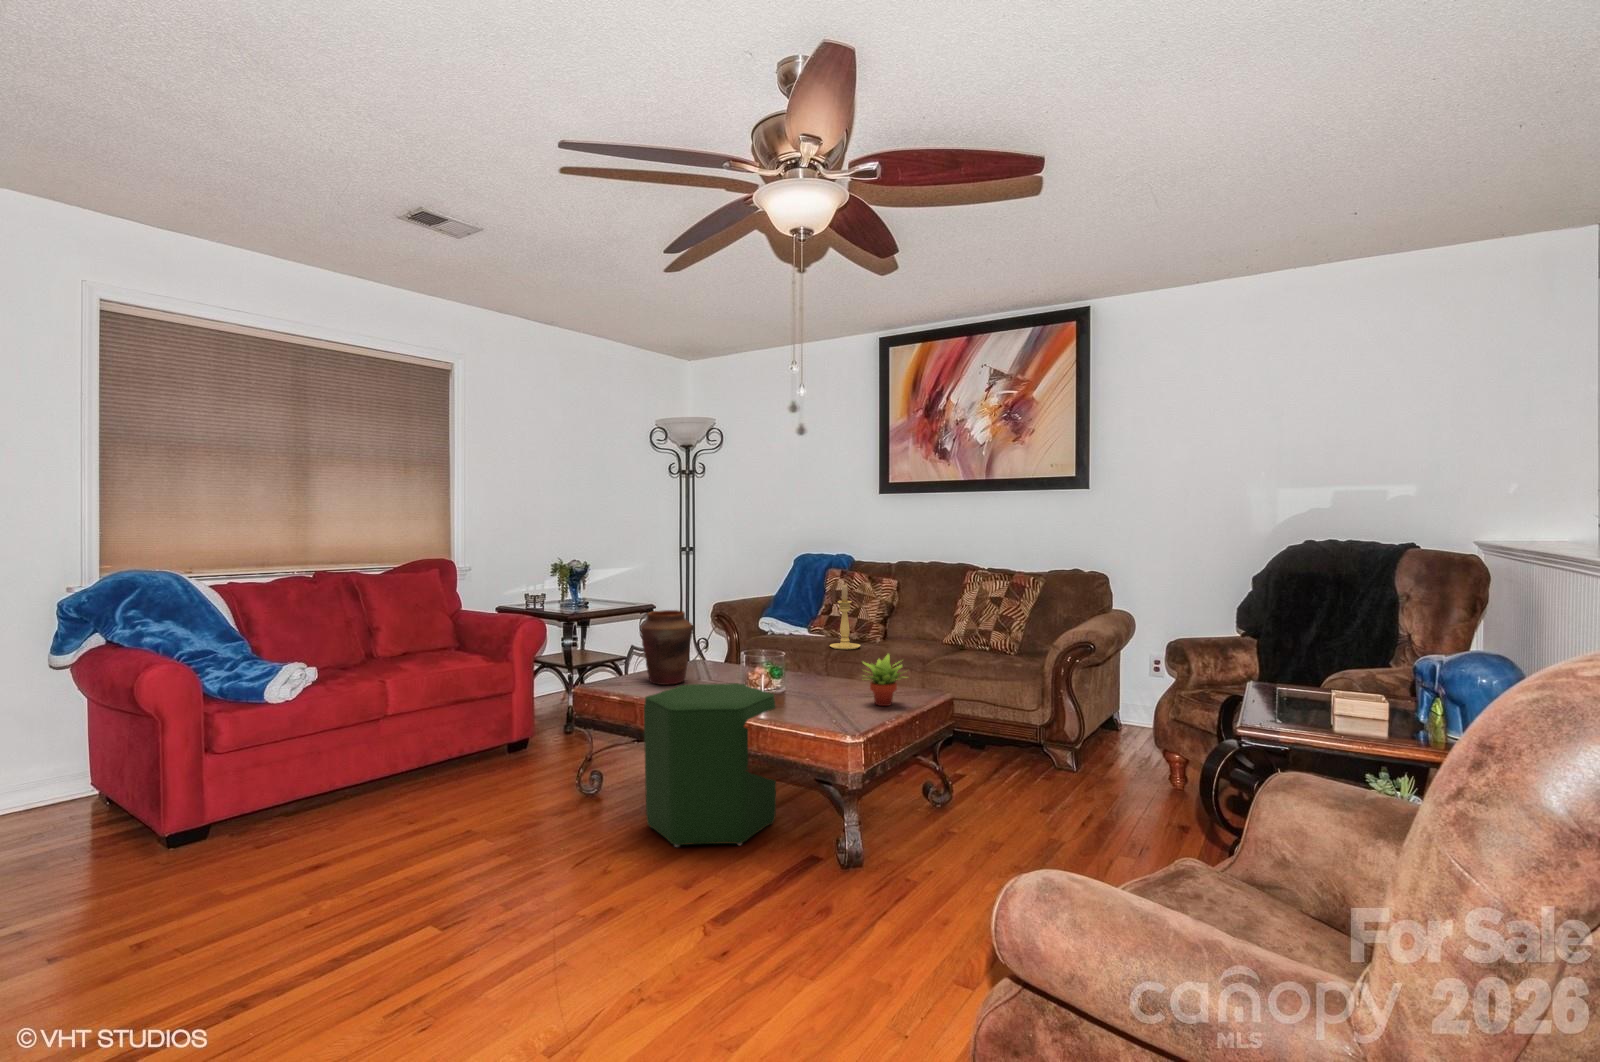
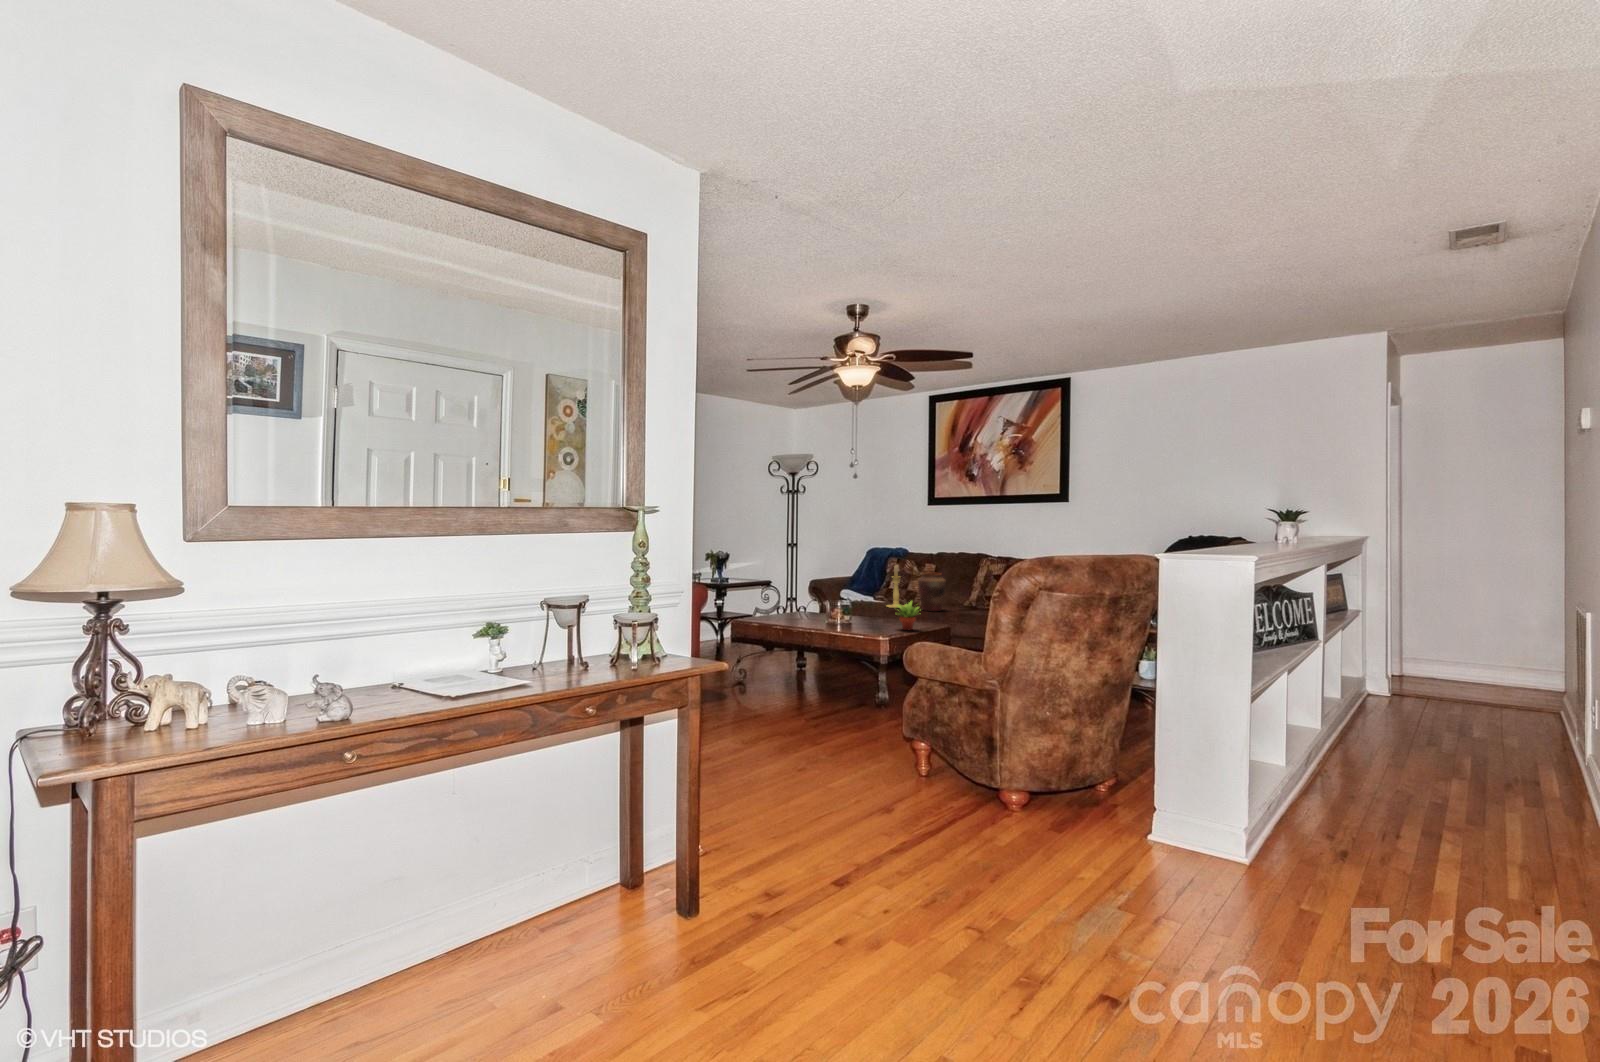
vase: present [640,610,693,685] -> present [918,573,946,611]
ottoman: present [644,683,776,847] -> none [768,616,843,703]

